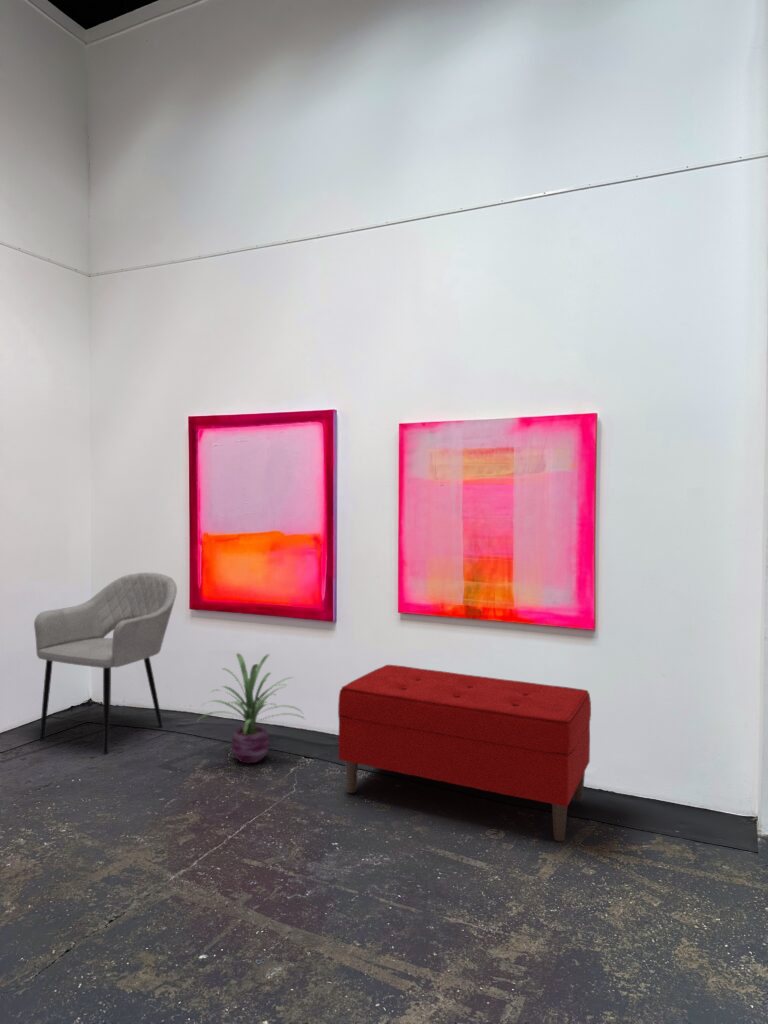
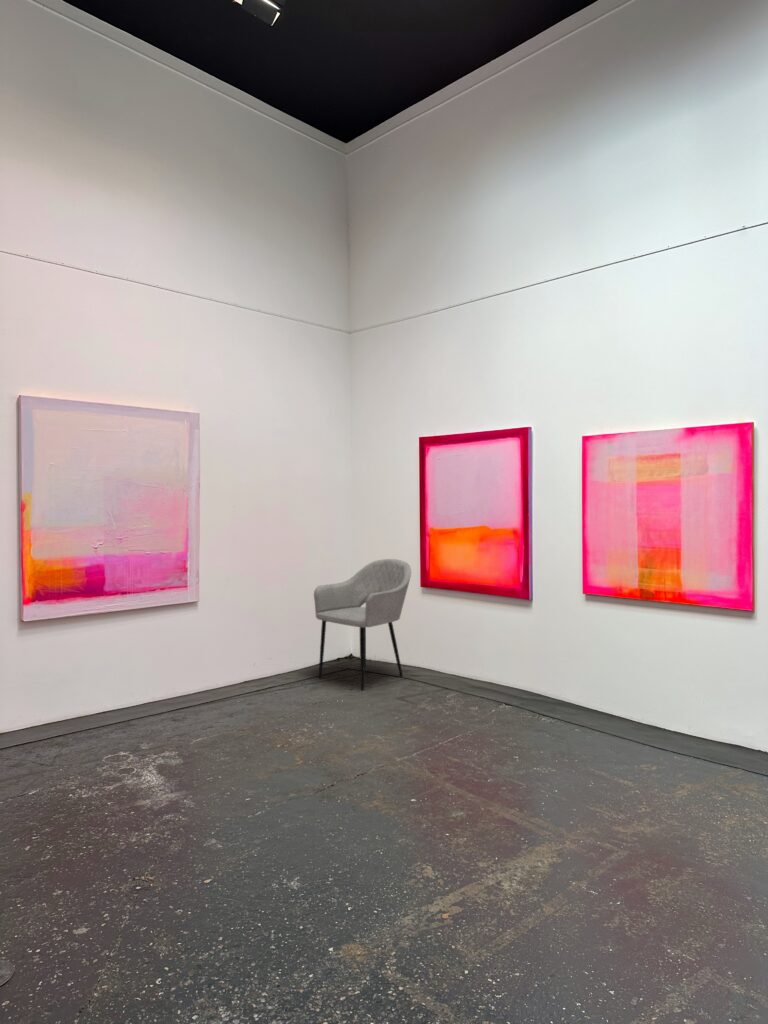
decorative plant: present [199,654,304,763] -> none [423,621,508,706]
bench: present [338,665,591,841] -> none [528,636,752,784]

